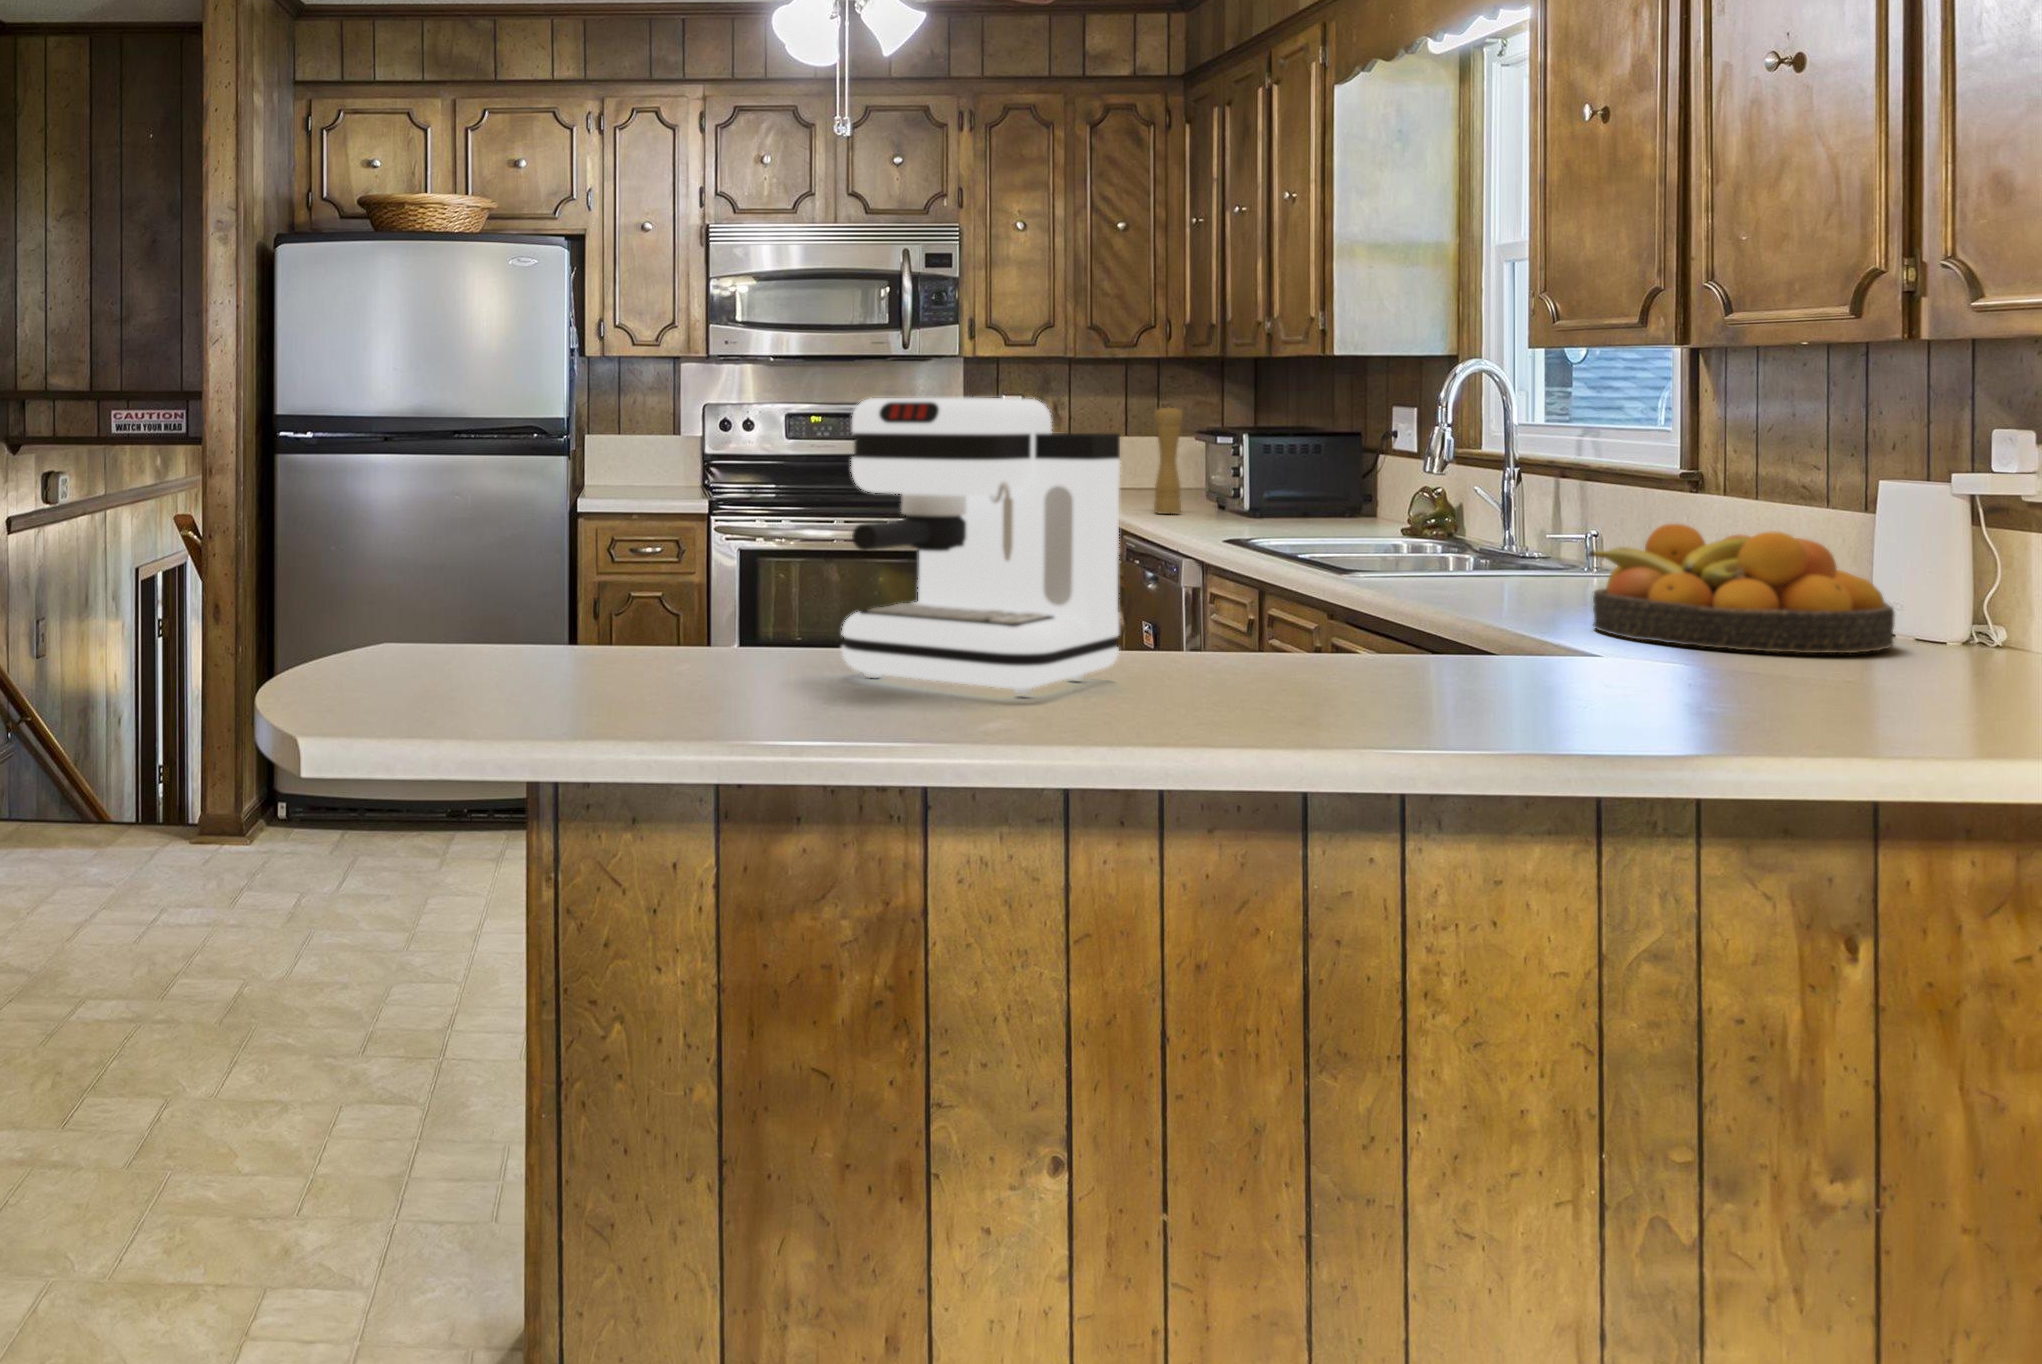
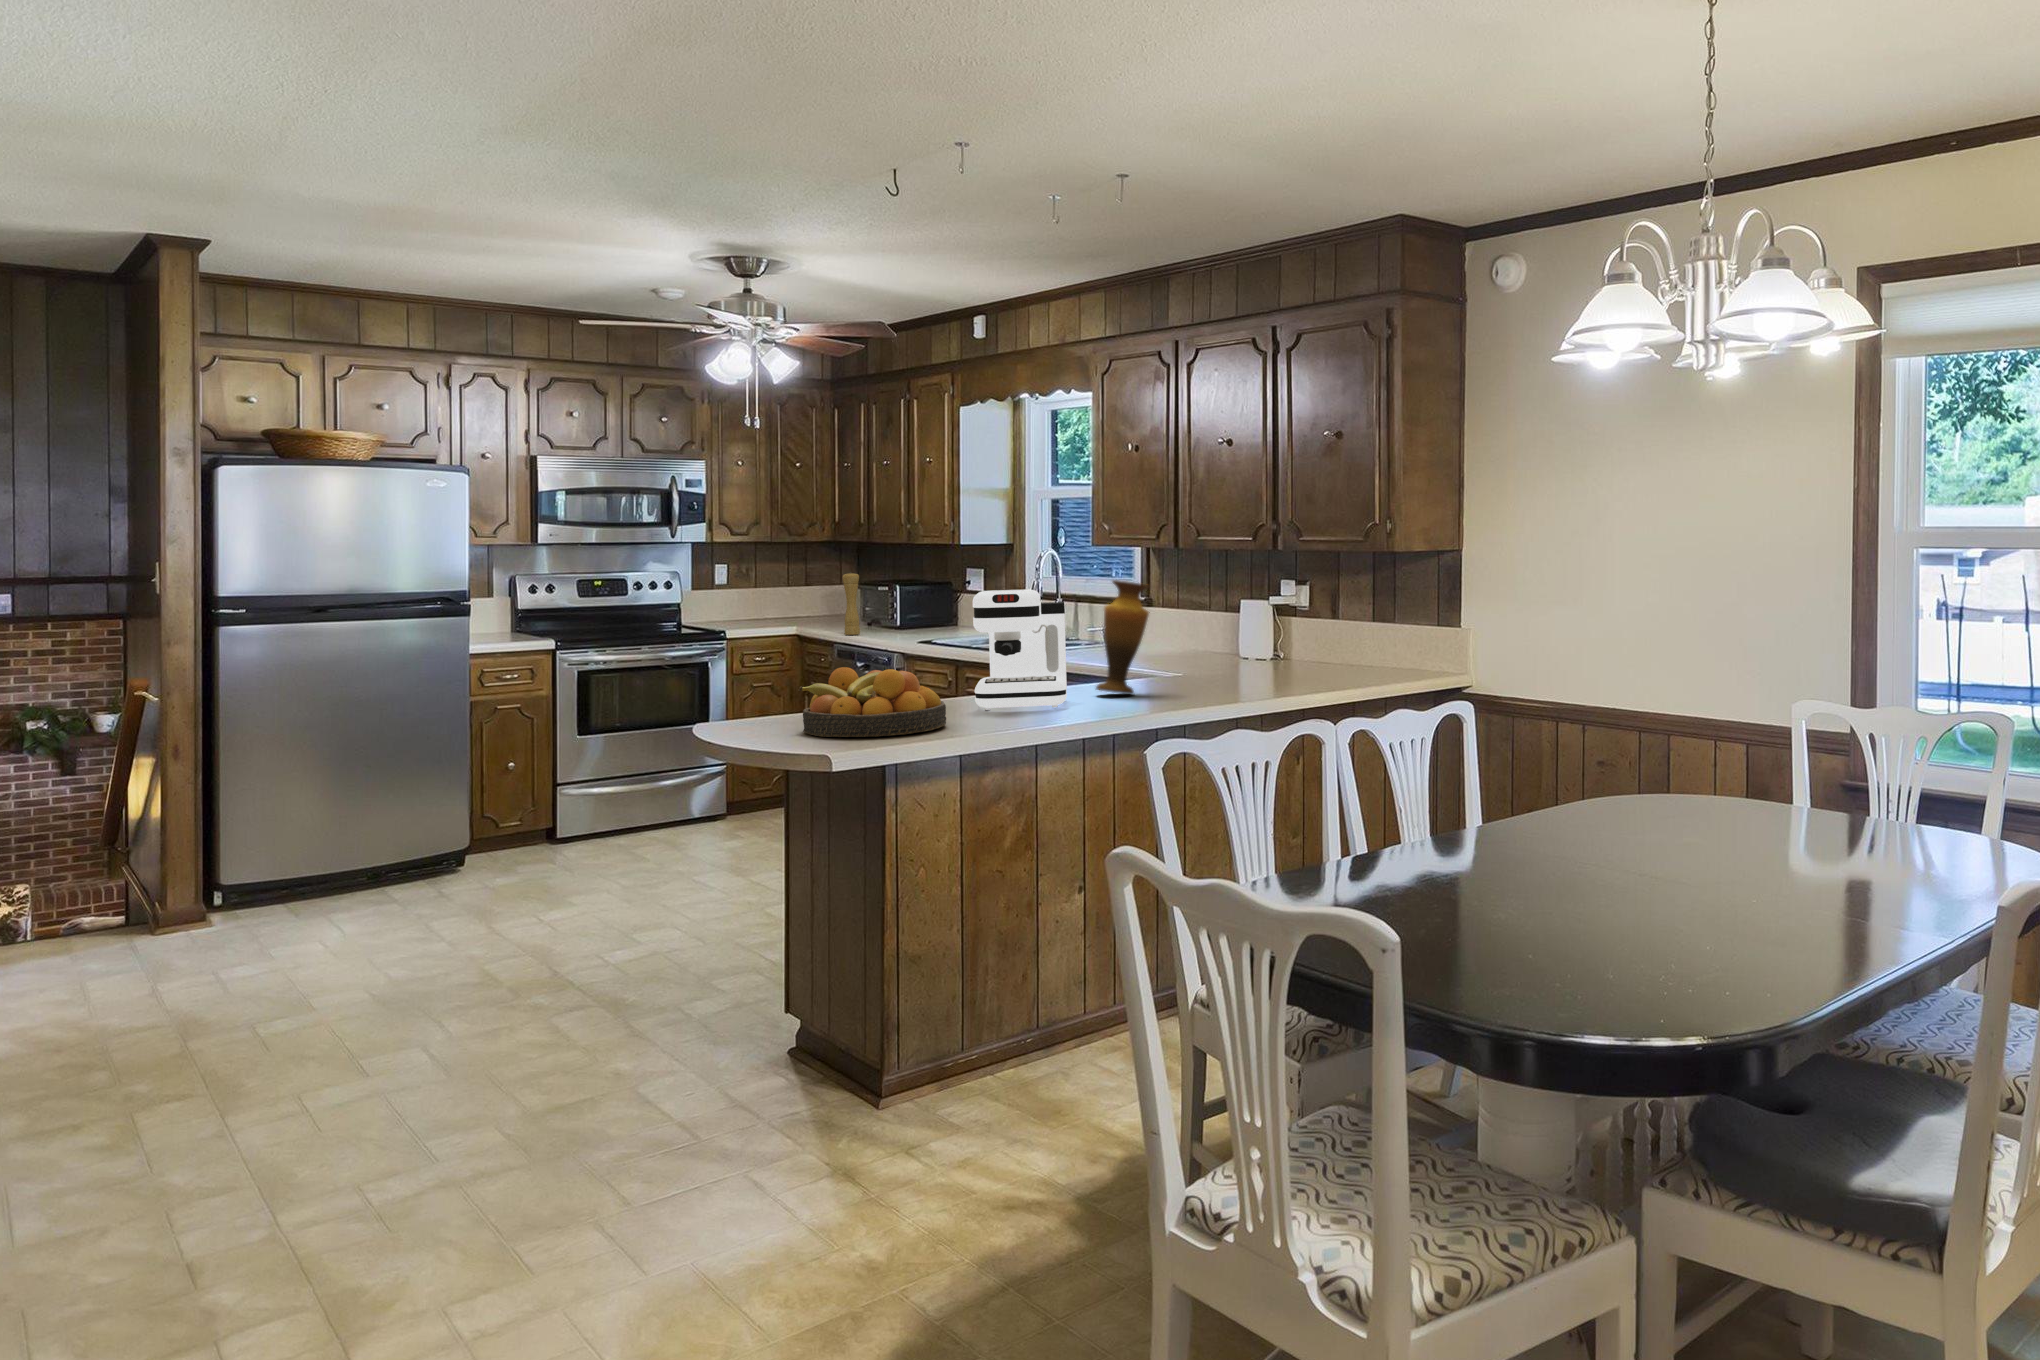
vase: none [1214,383,1386,690] -> present [1096,580,1150,694]
fruit bowl: present [1588,524,1895,653] -> present [799,667,946,737]

